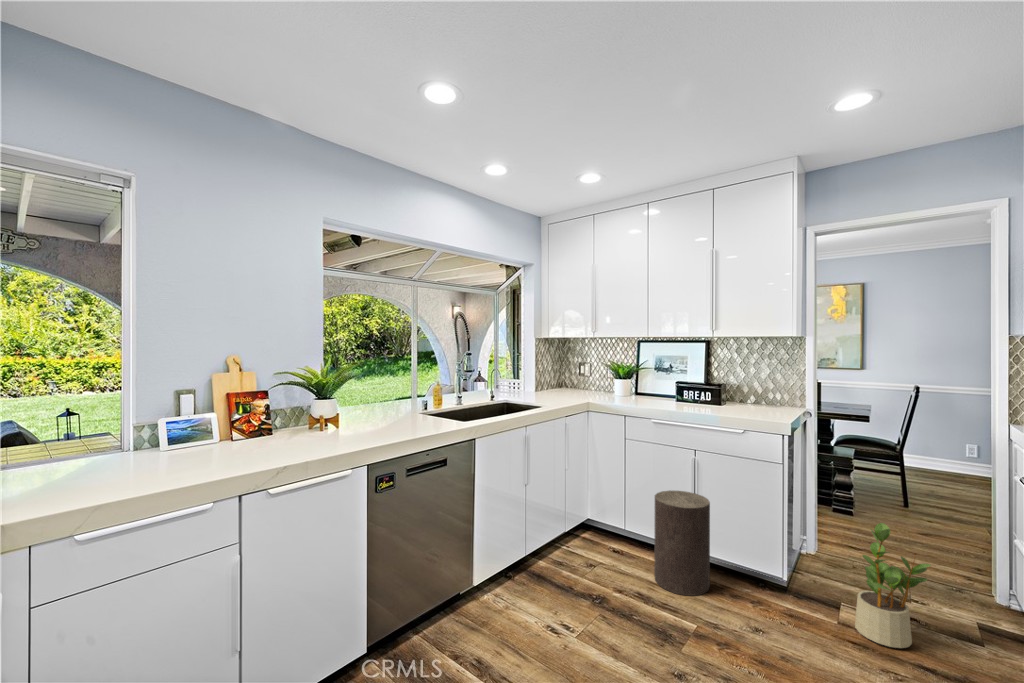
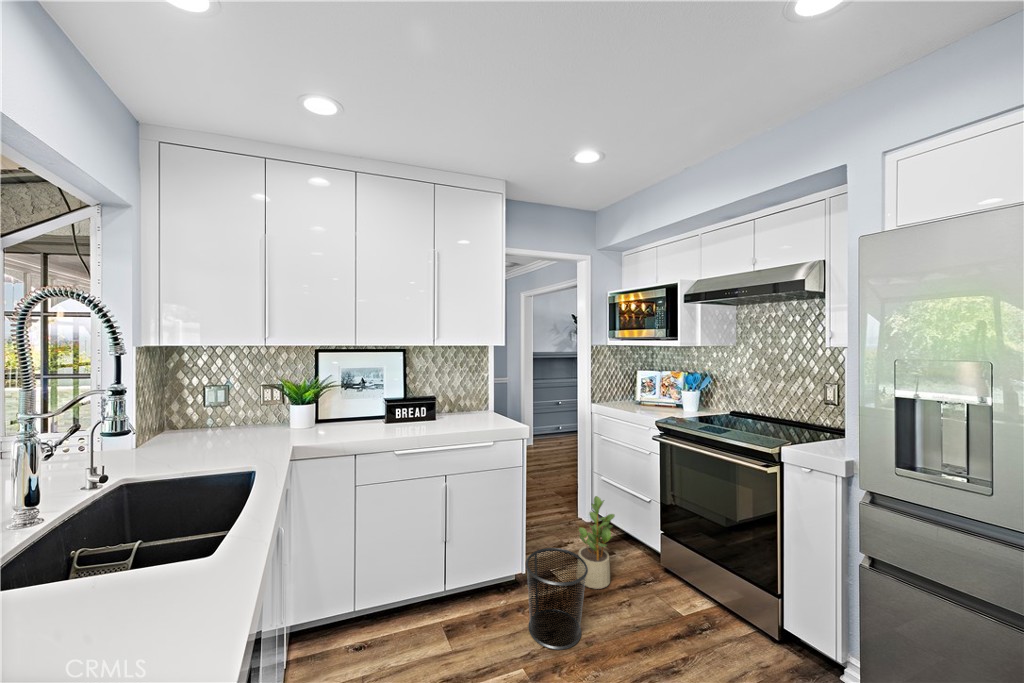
stool: present [654,490,710,596] -> none [430,527,492,659]
waste bin: none [729,542,805,643] -> present [526,548,588,650]

